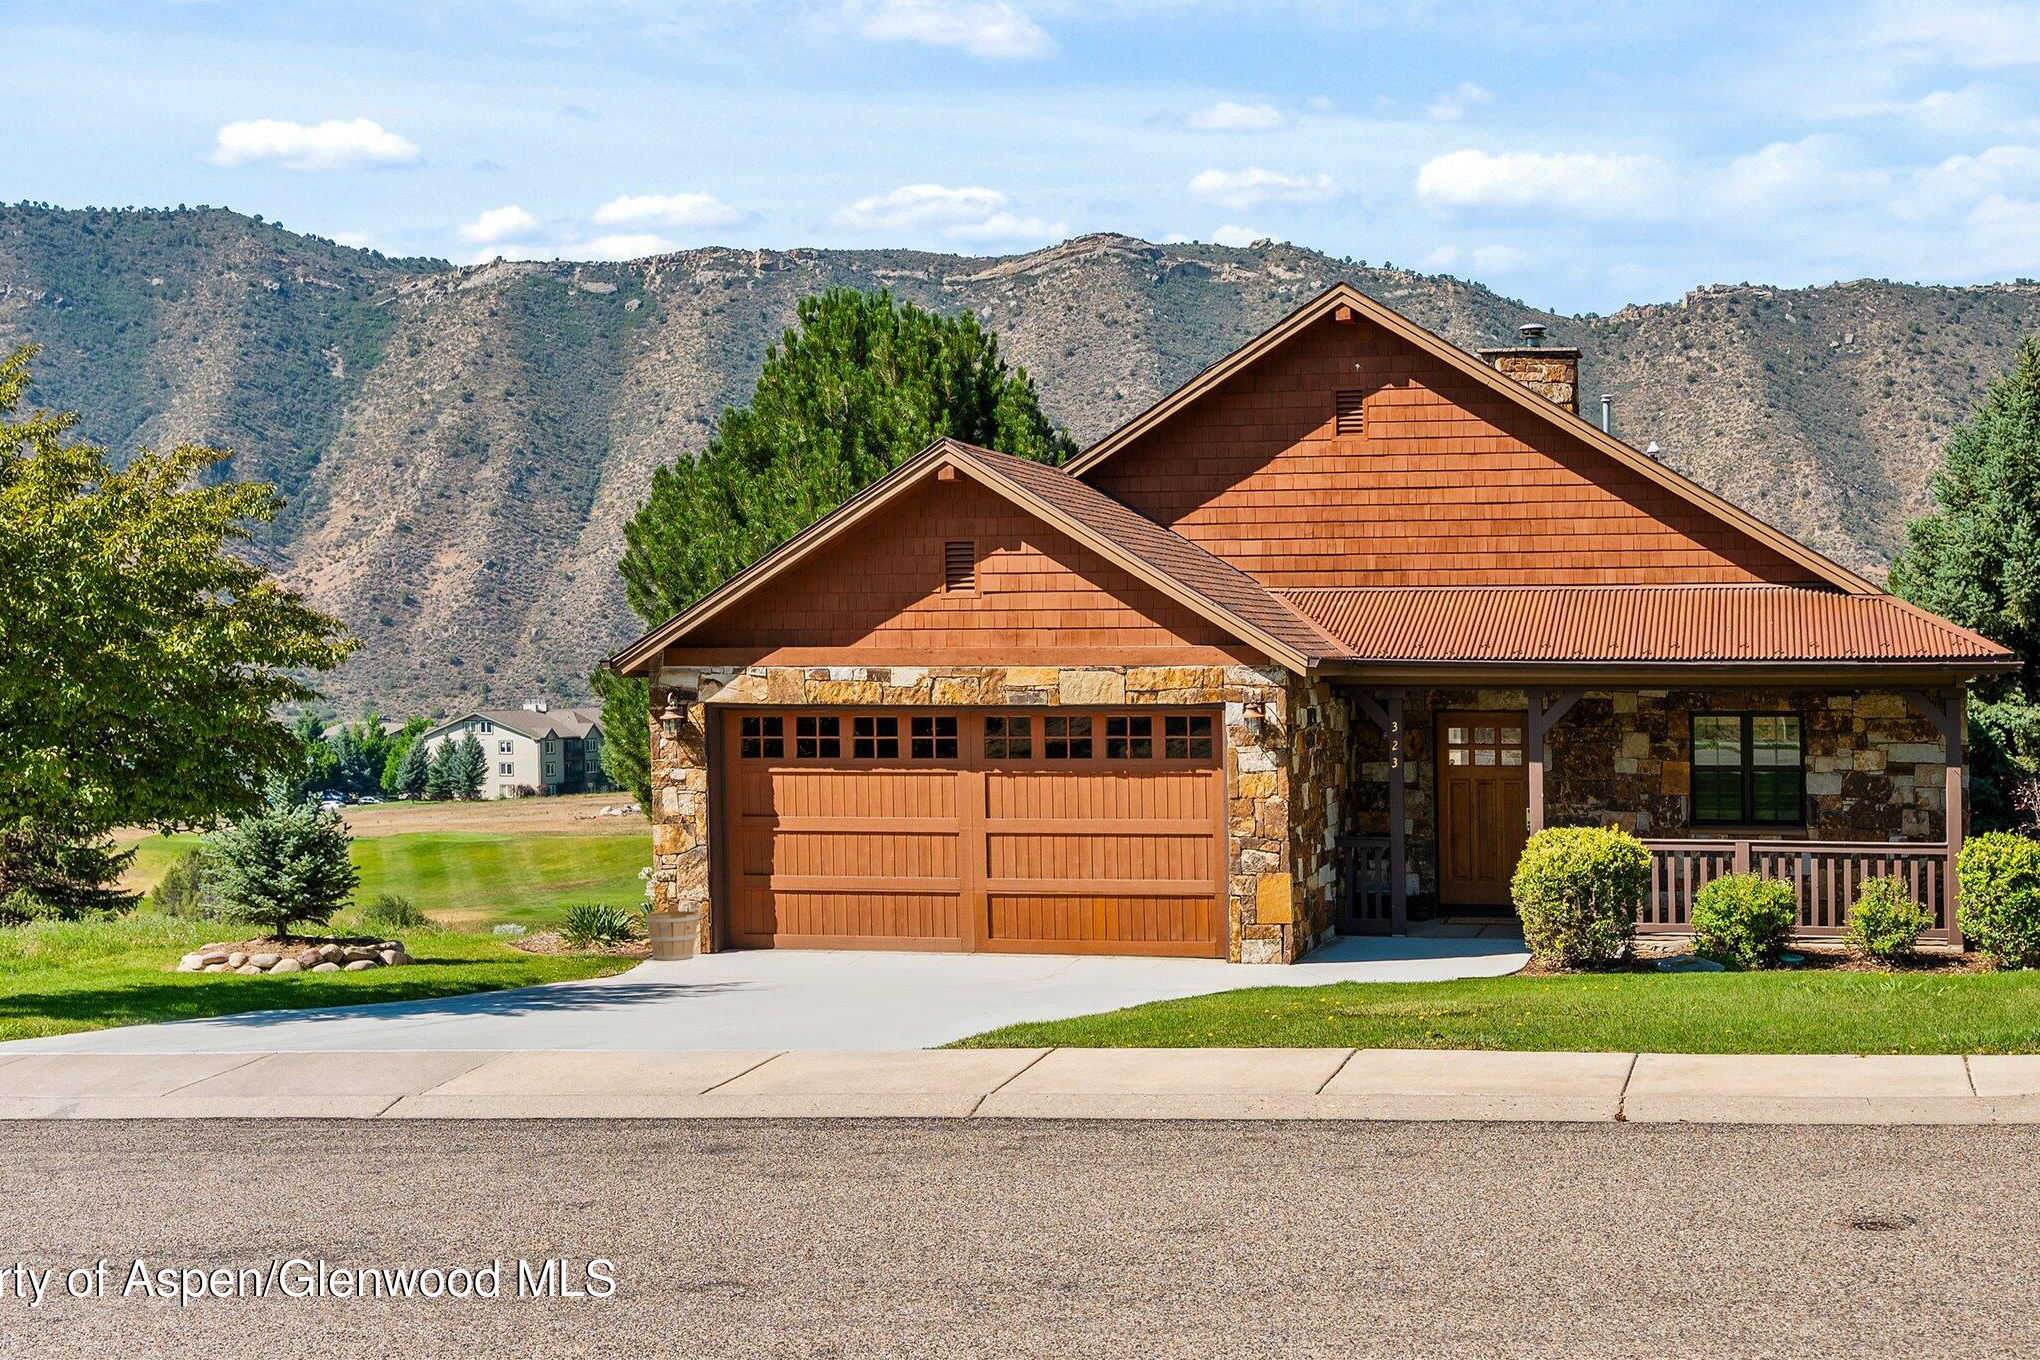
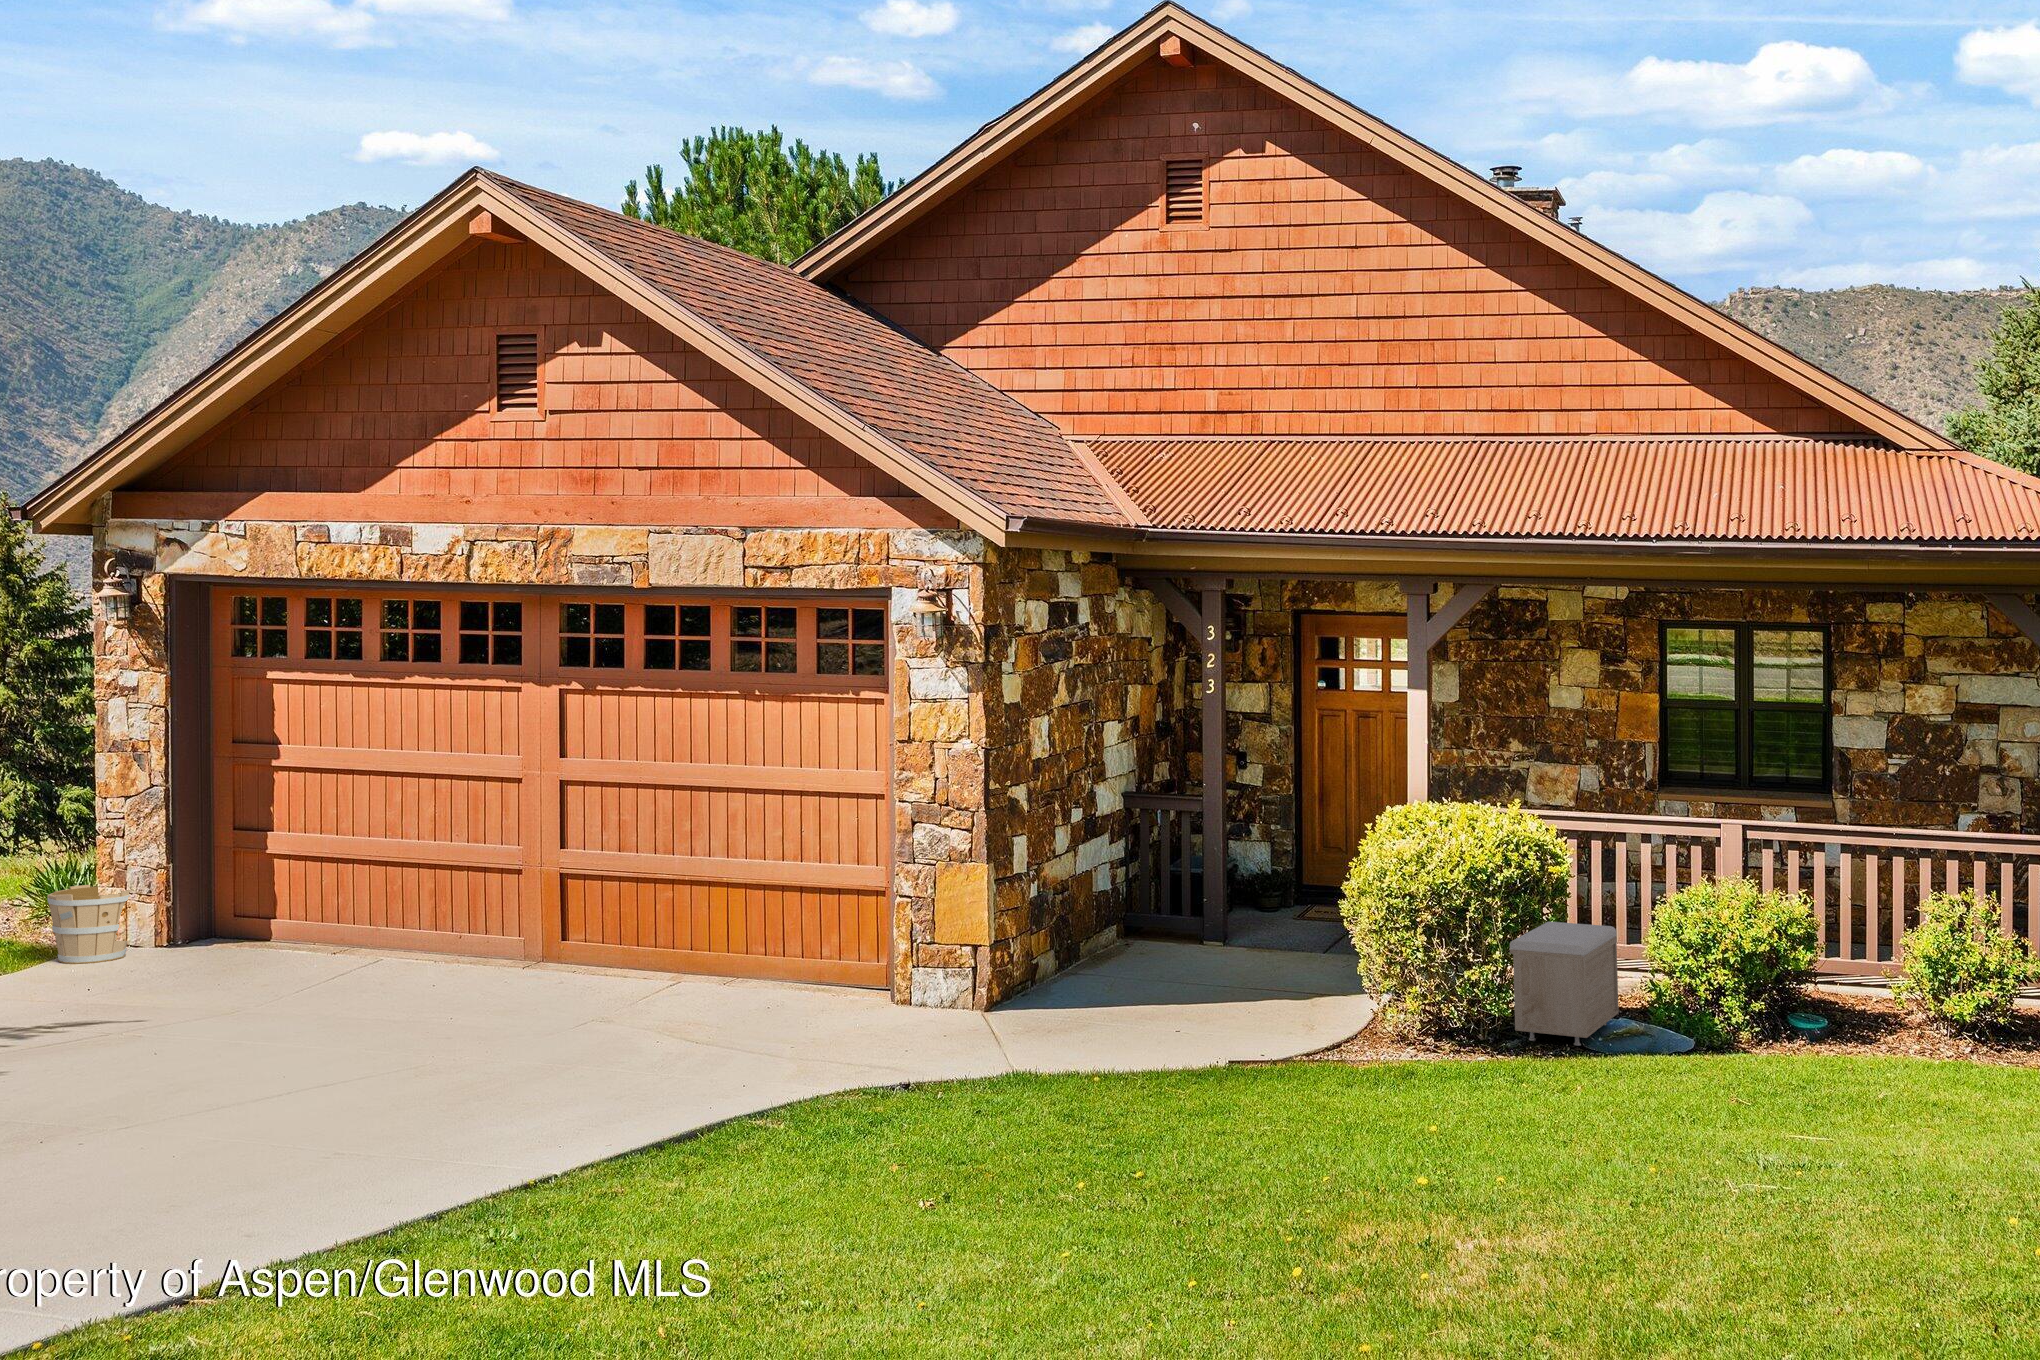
storage bench: none [1622,898,1682,962] -> present [1510,922,1619,1046]

